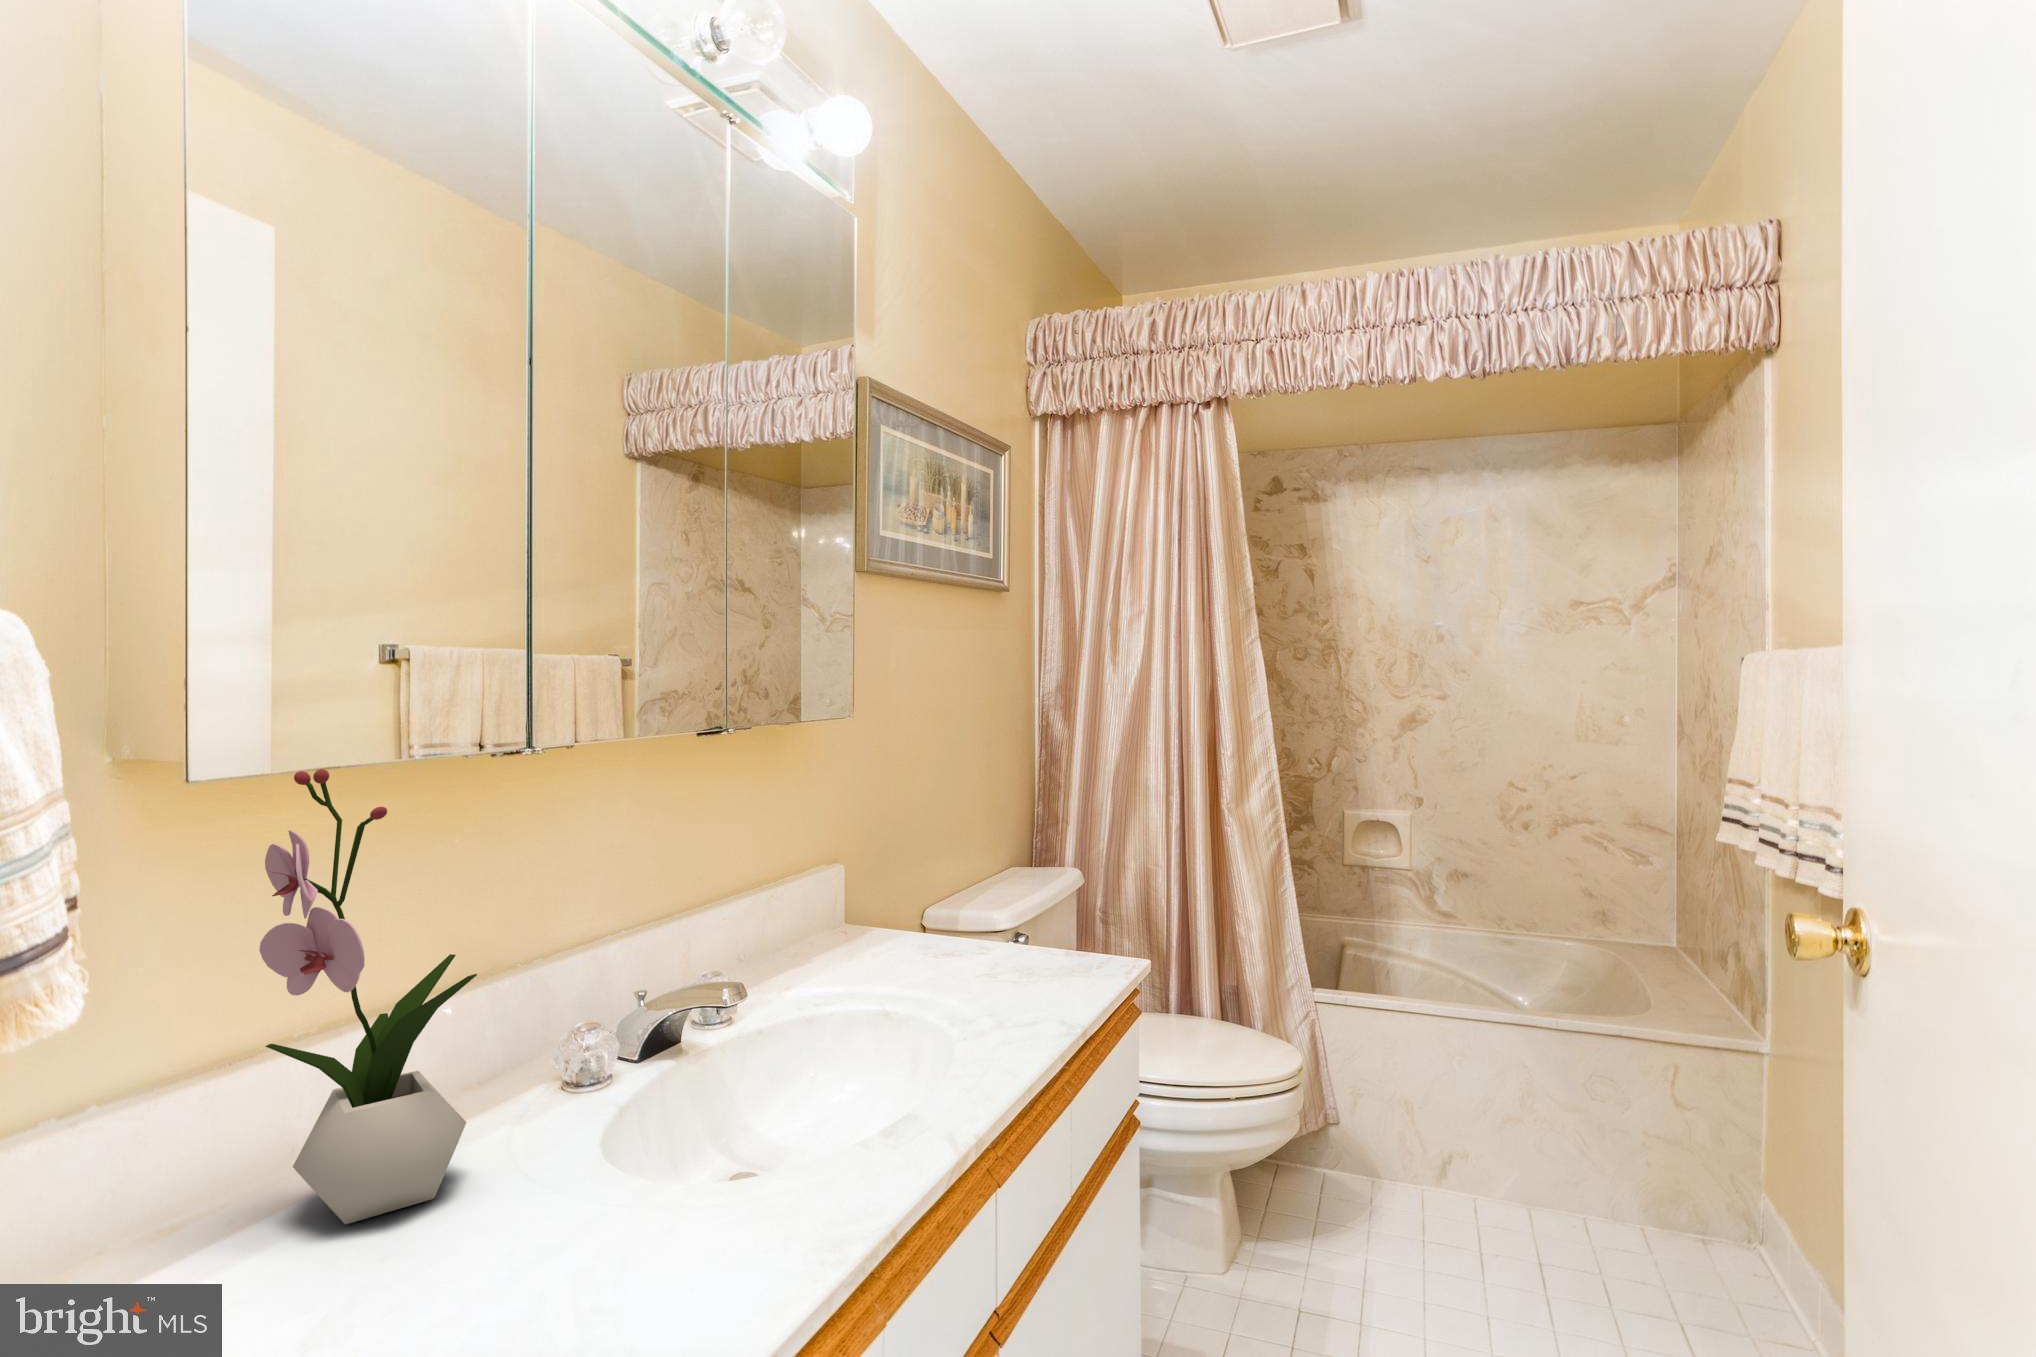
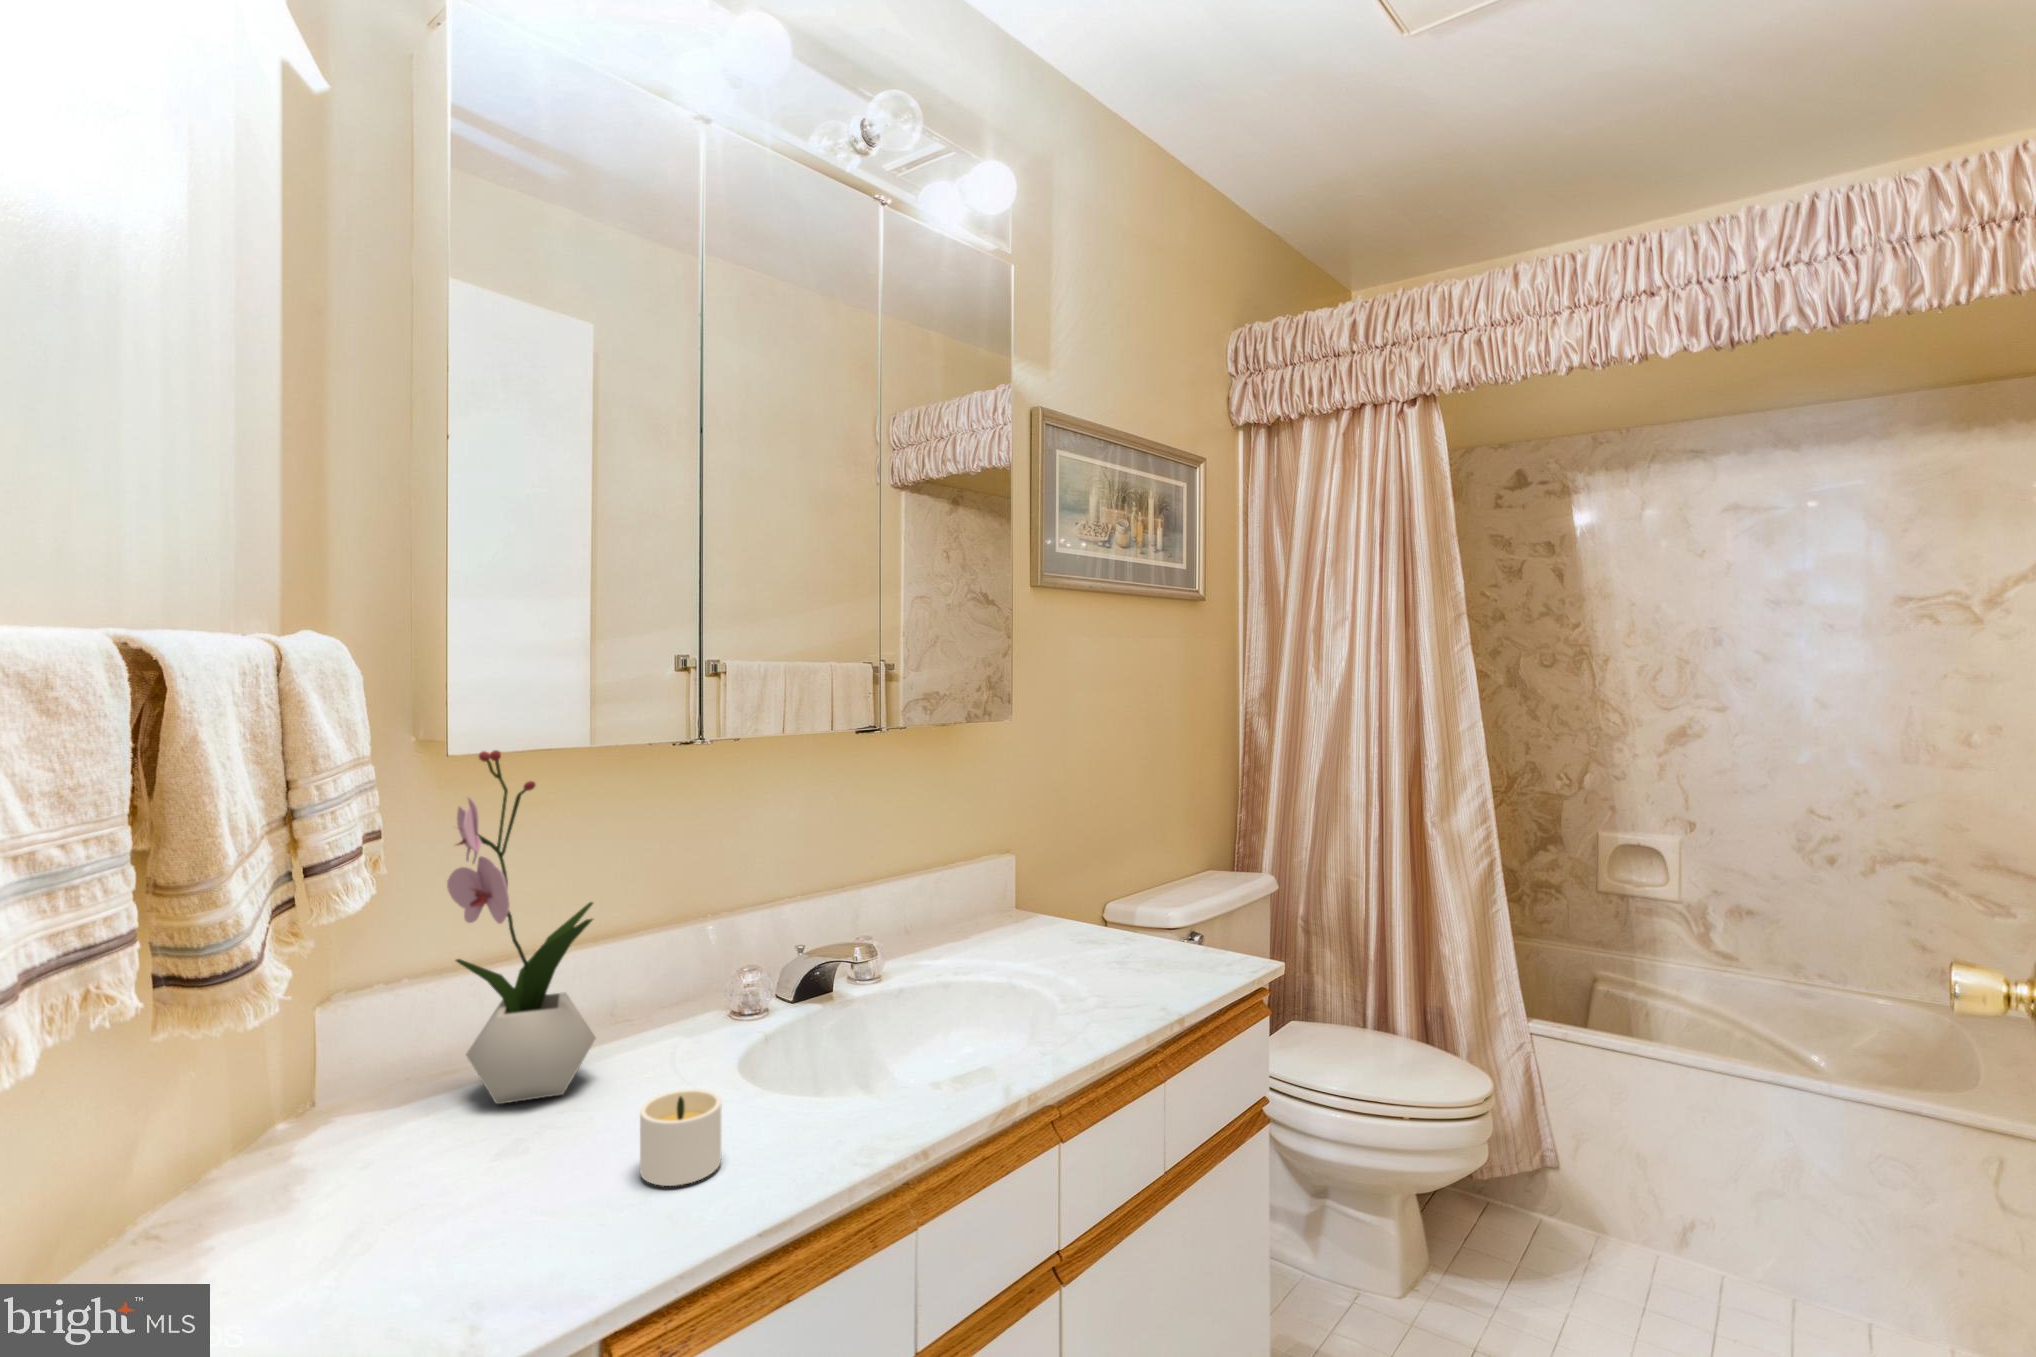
candle: none [604,1163,738,1284] -> present [640,1089,721,1186]

